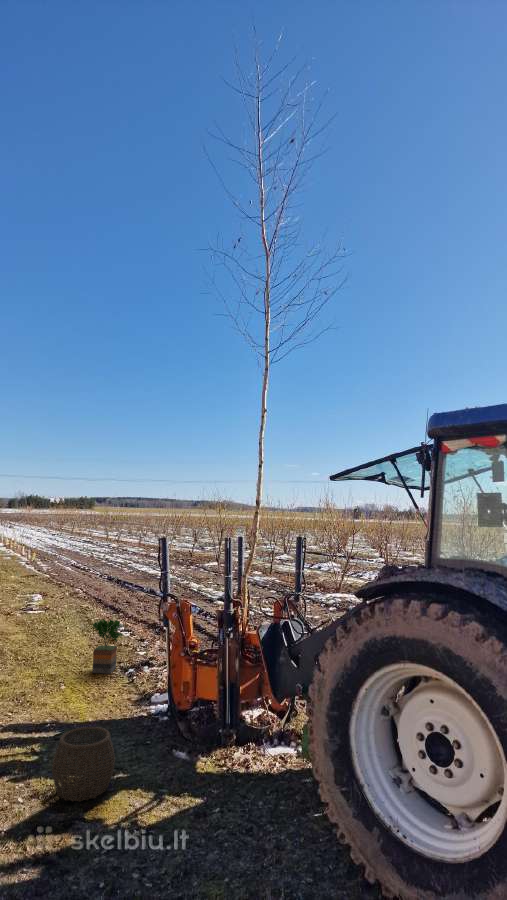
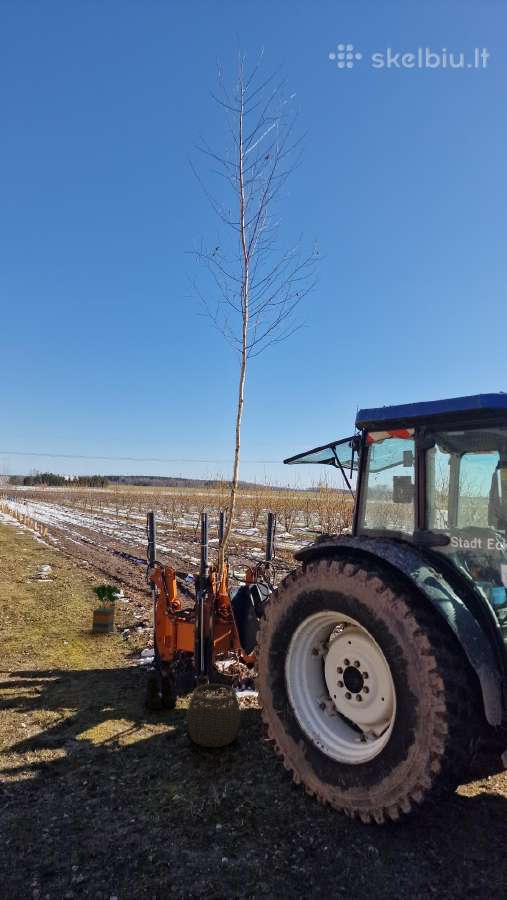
woven basket: present [52,727,115,801] -> present [187,684,240,747]
boots: none [163,730,199,773] -> present [147,675,176,709]

